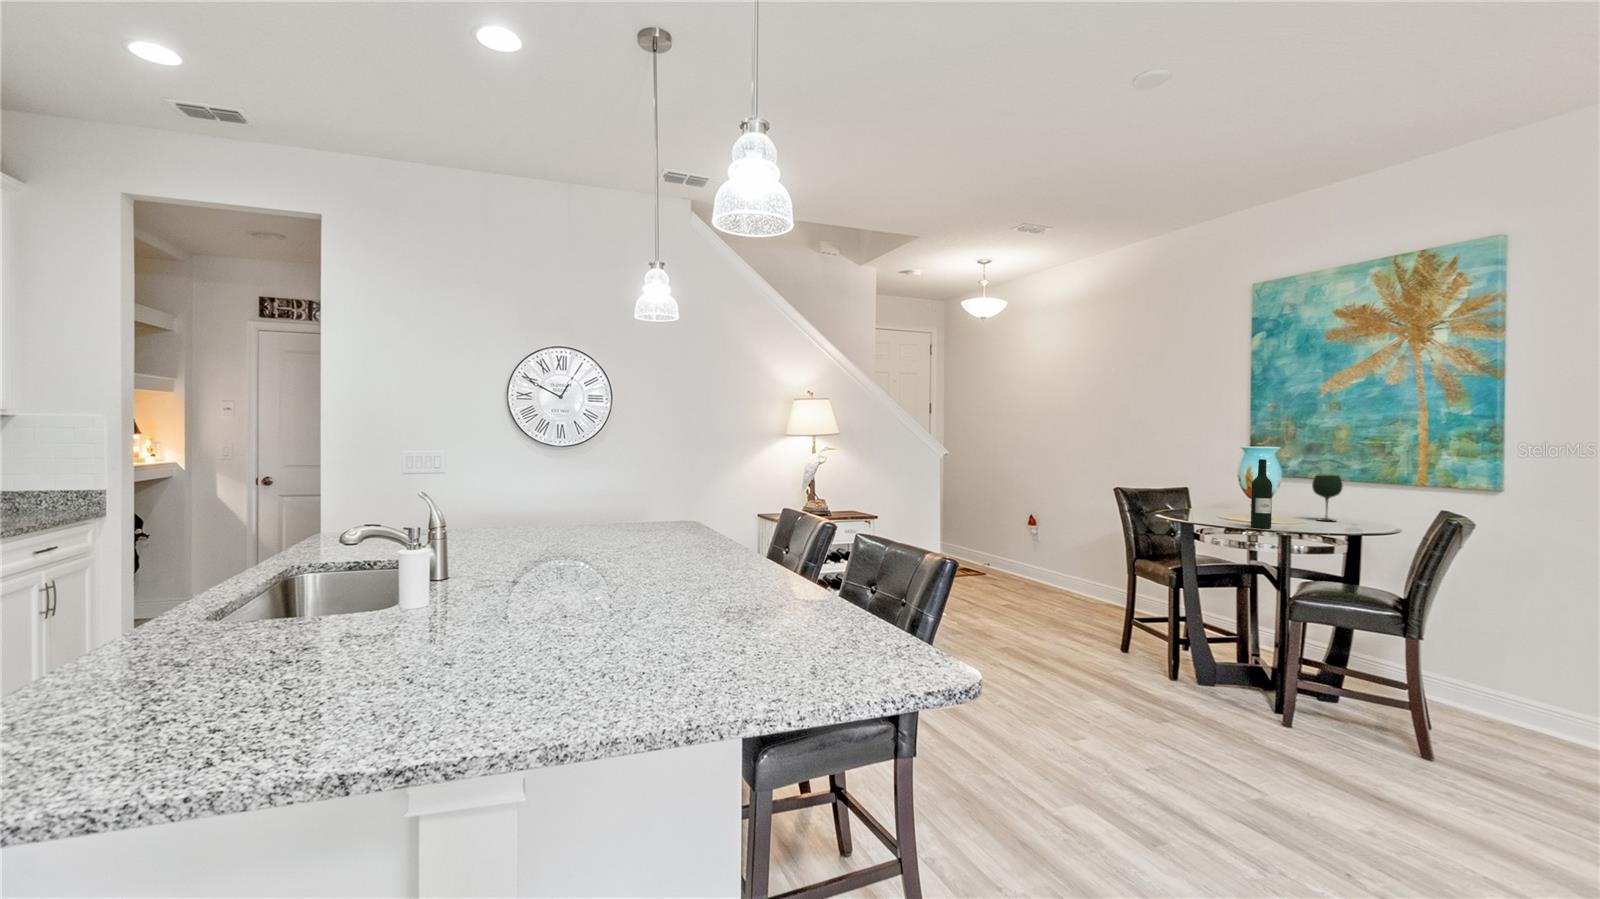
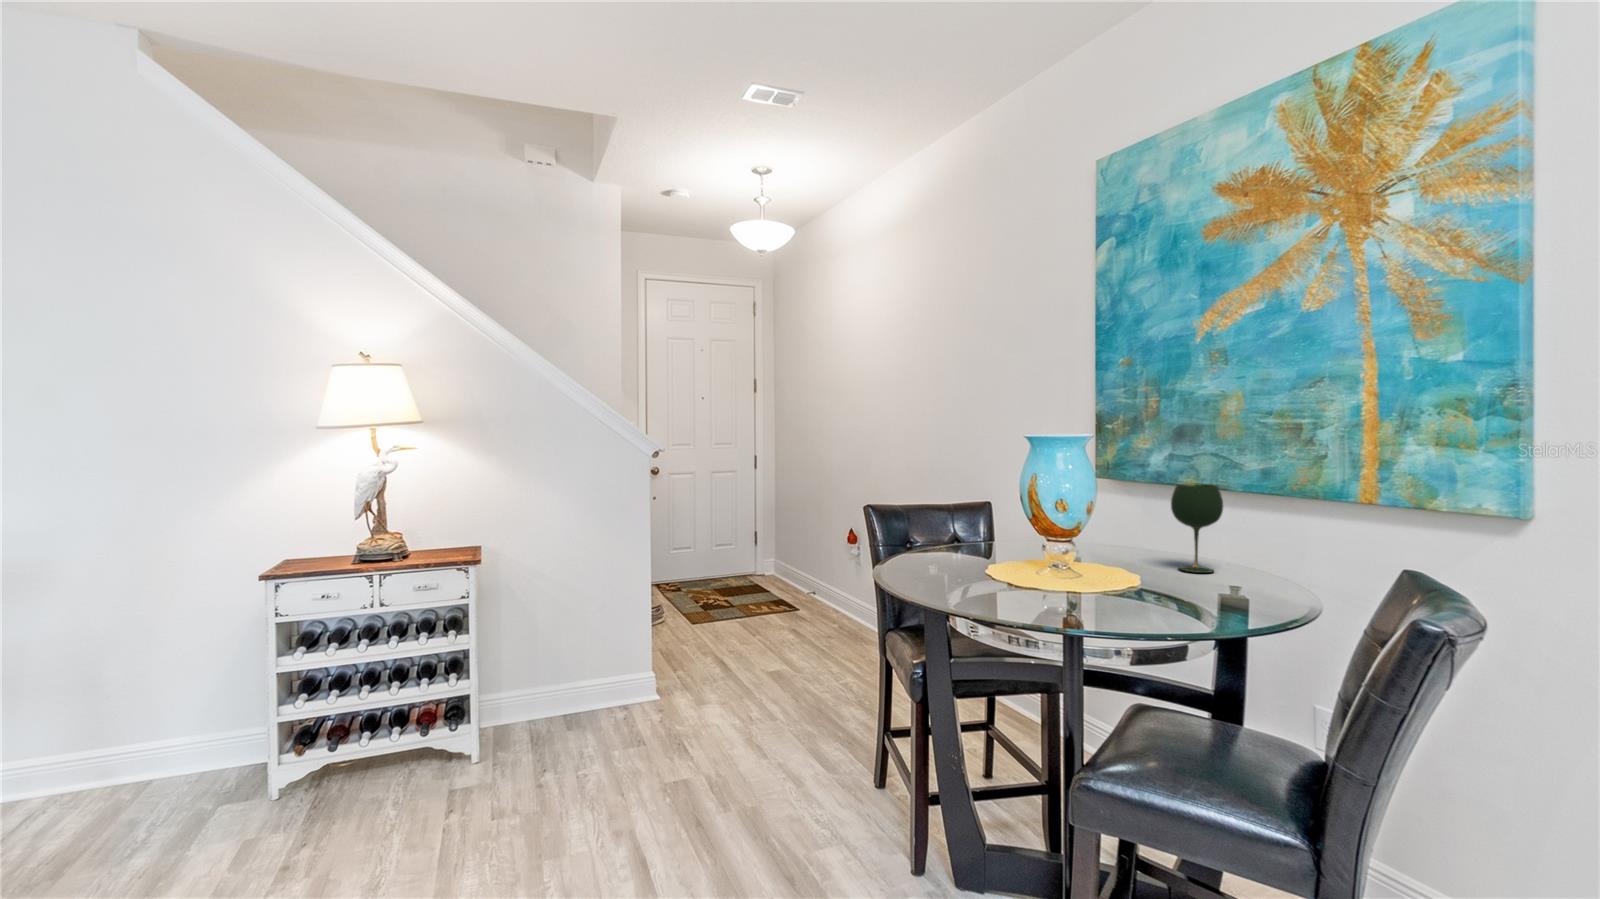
wine bottle: present [1251,459,1272,528] -> none [1024,462,1062,607]

